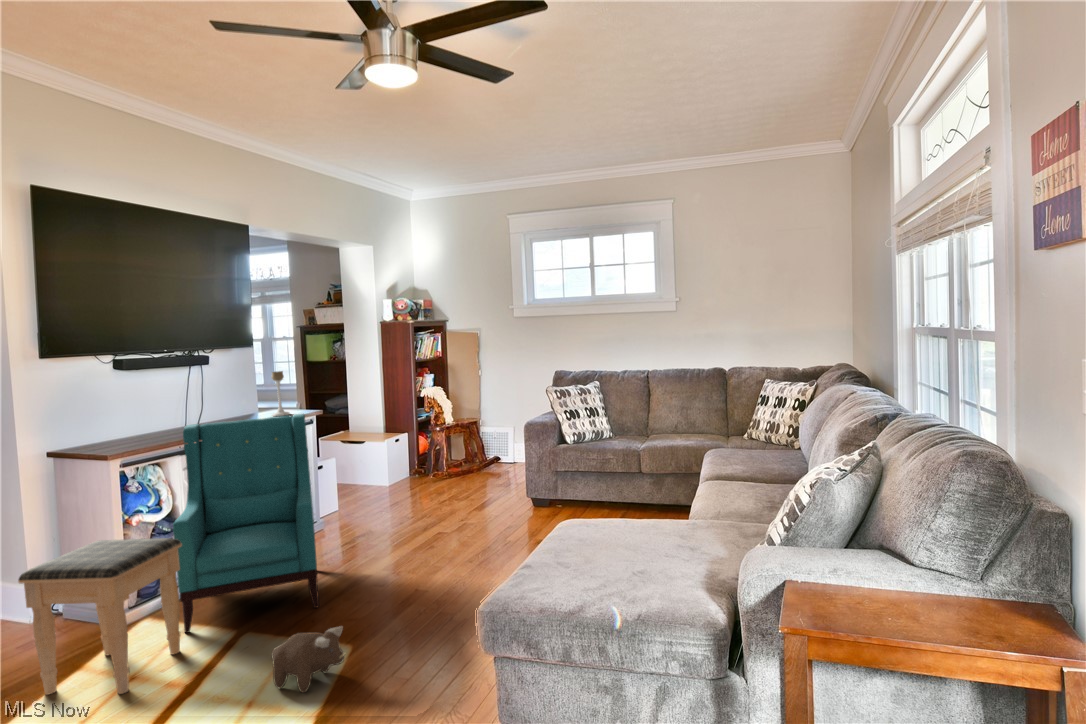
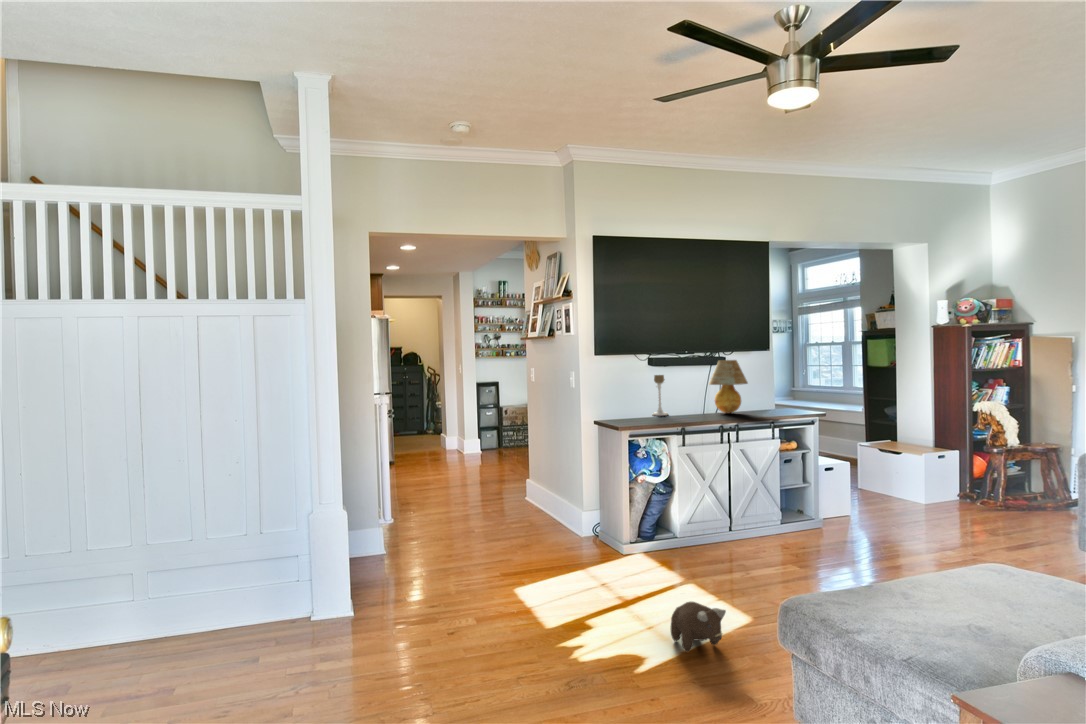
table lamp: none [190,360,239,423] -> present [709,360,748,413]
candle holder: present [272,371,290,416] -> present [652,375,668,416]
armchair: present [173,414,319,633] -> none [650,412,782,592]
footstool: present [18,538,182,695] -> none [550,487,647,598]

